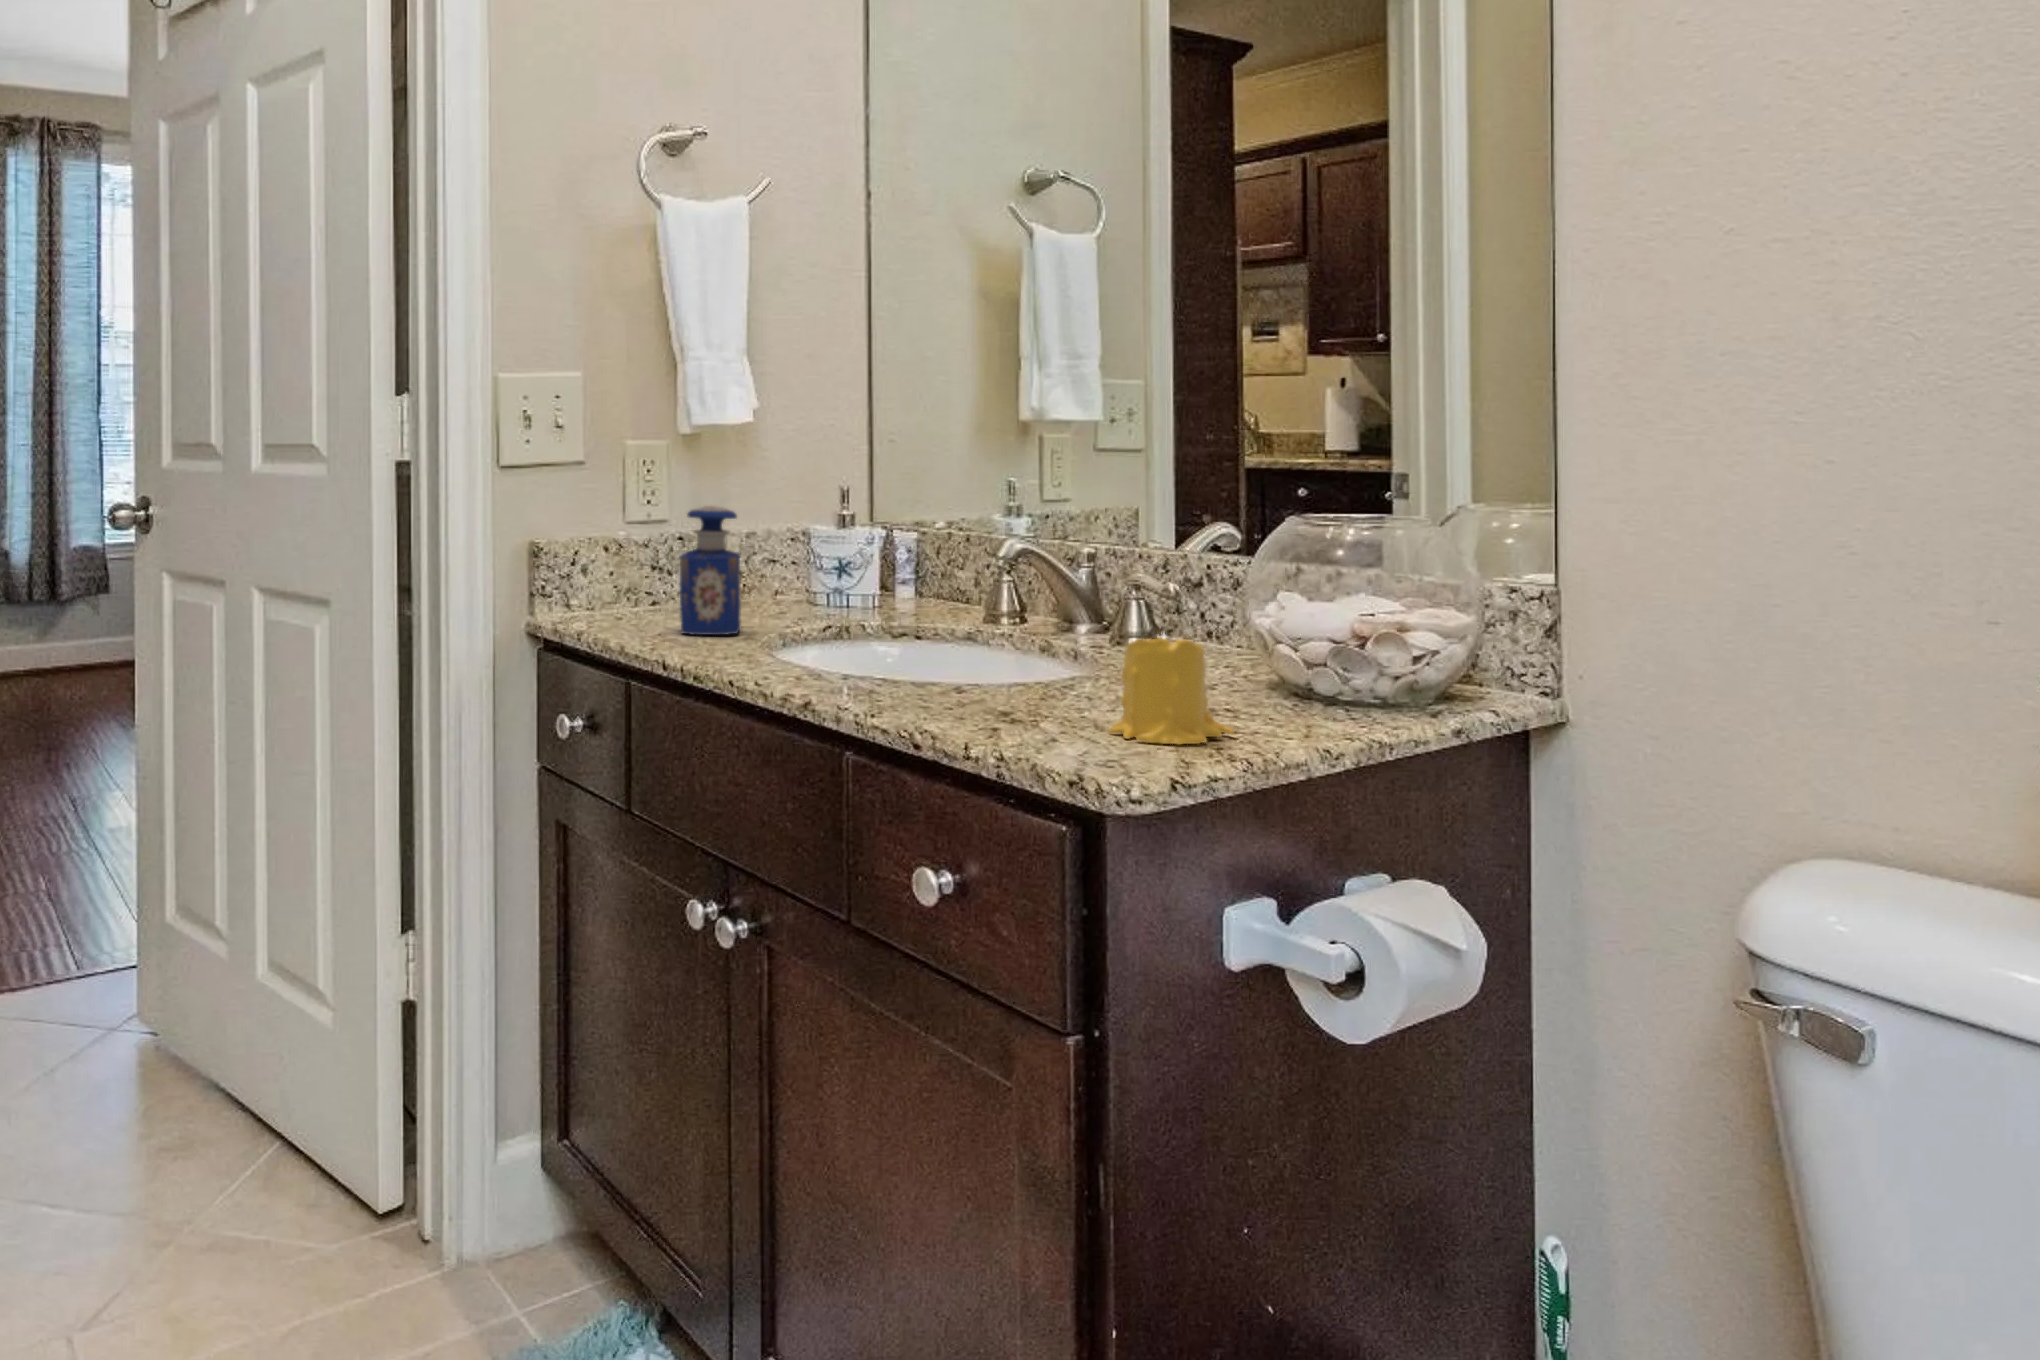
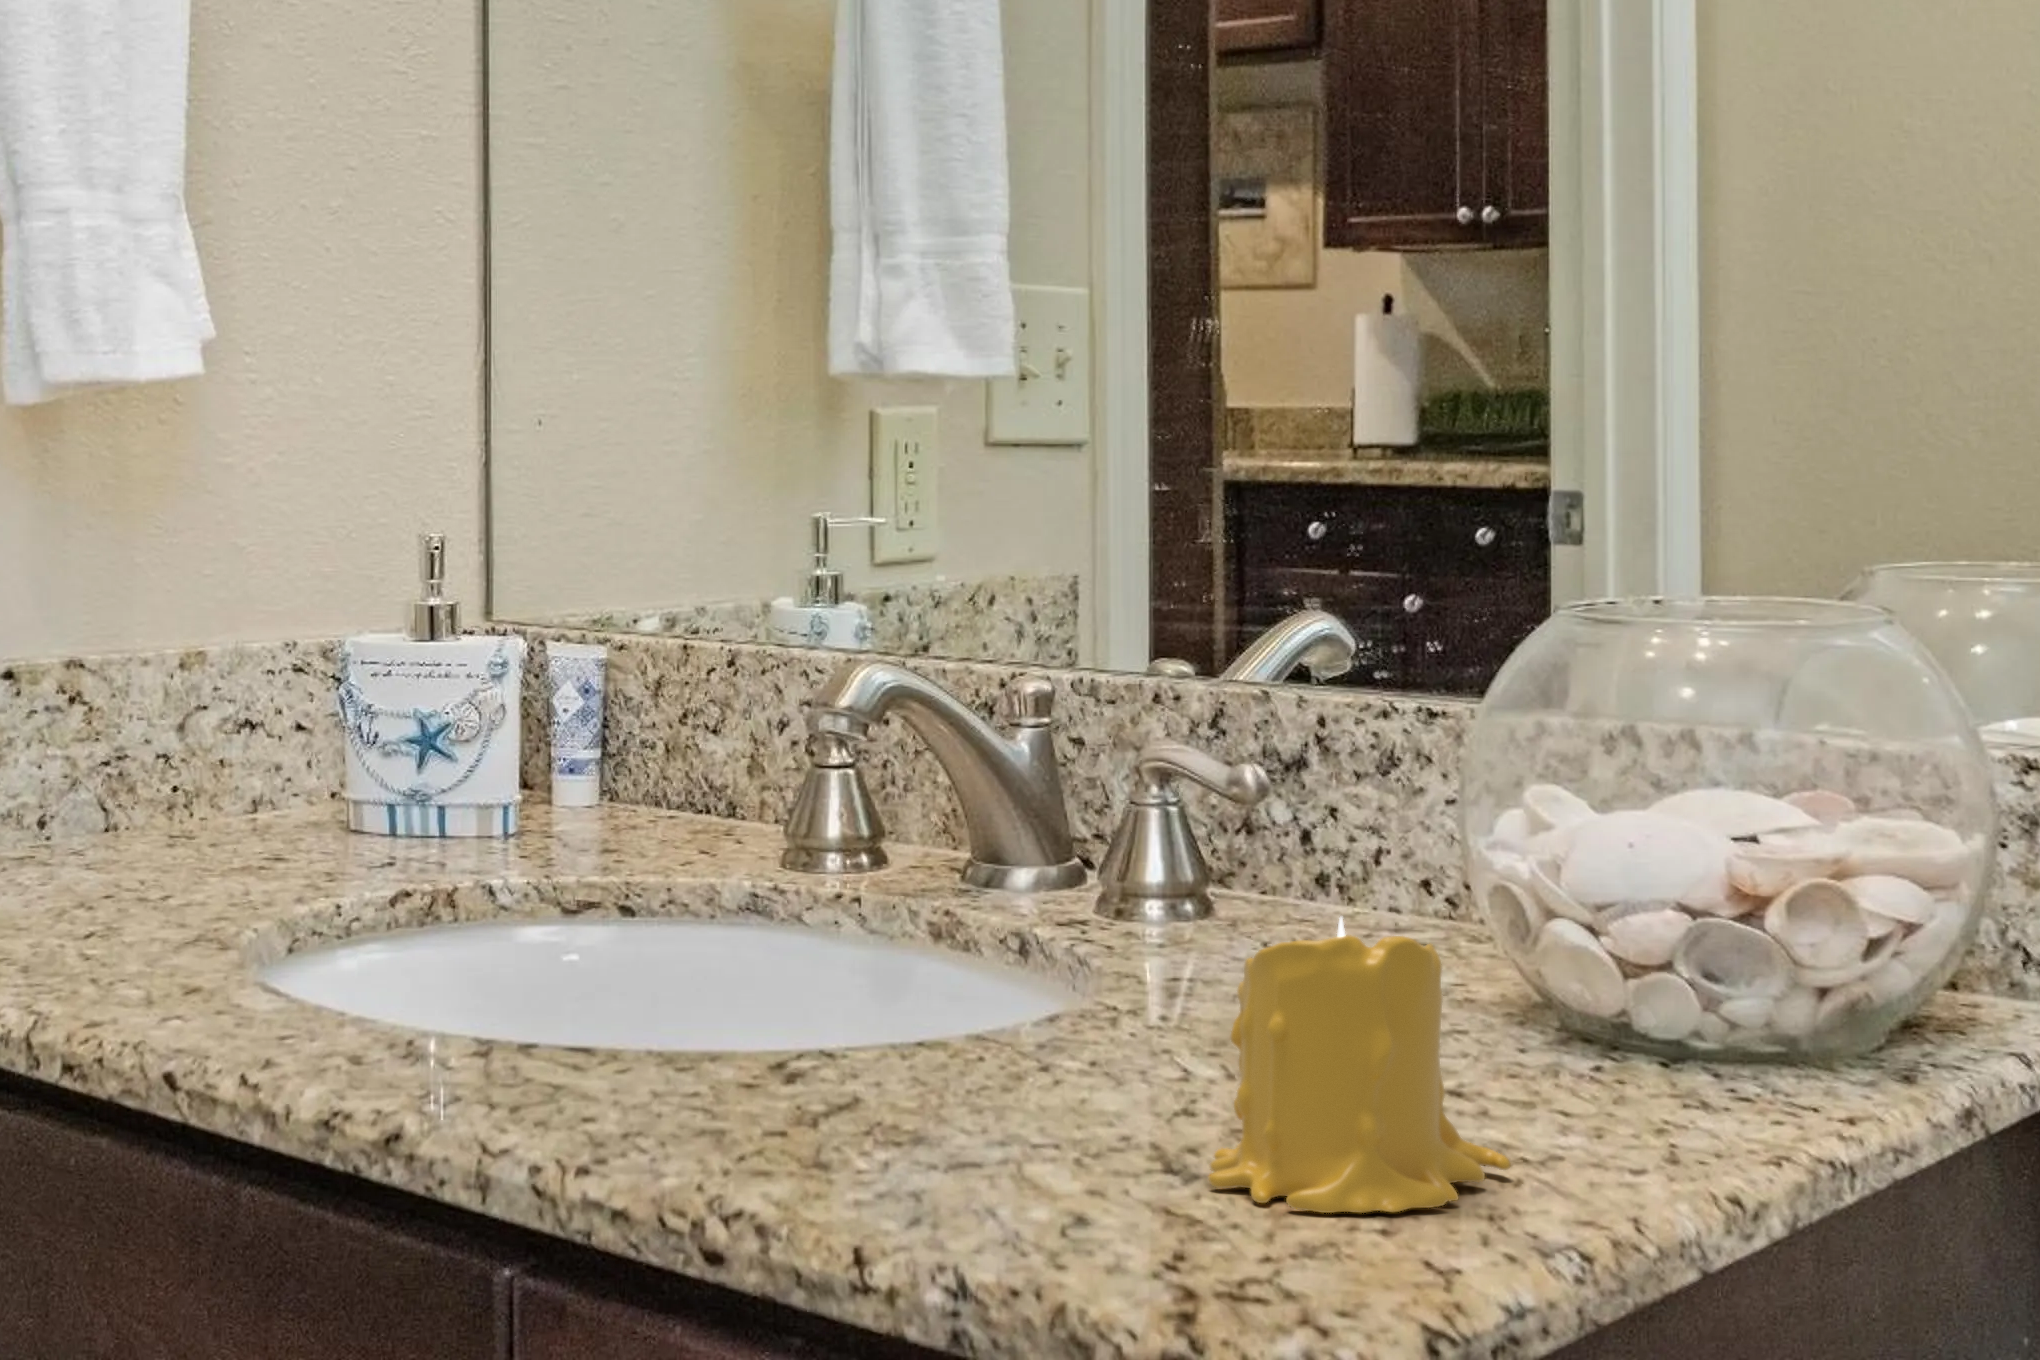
perfume bottle: present [680,506,741,635] -> none [14,596,177,935]

